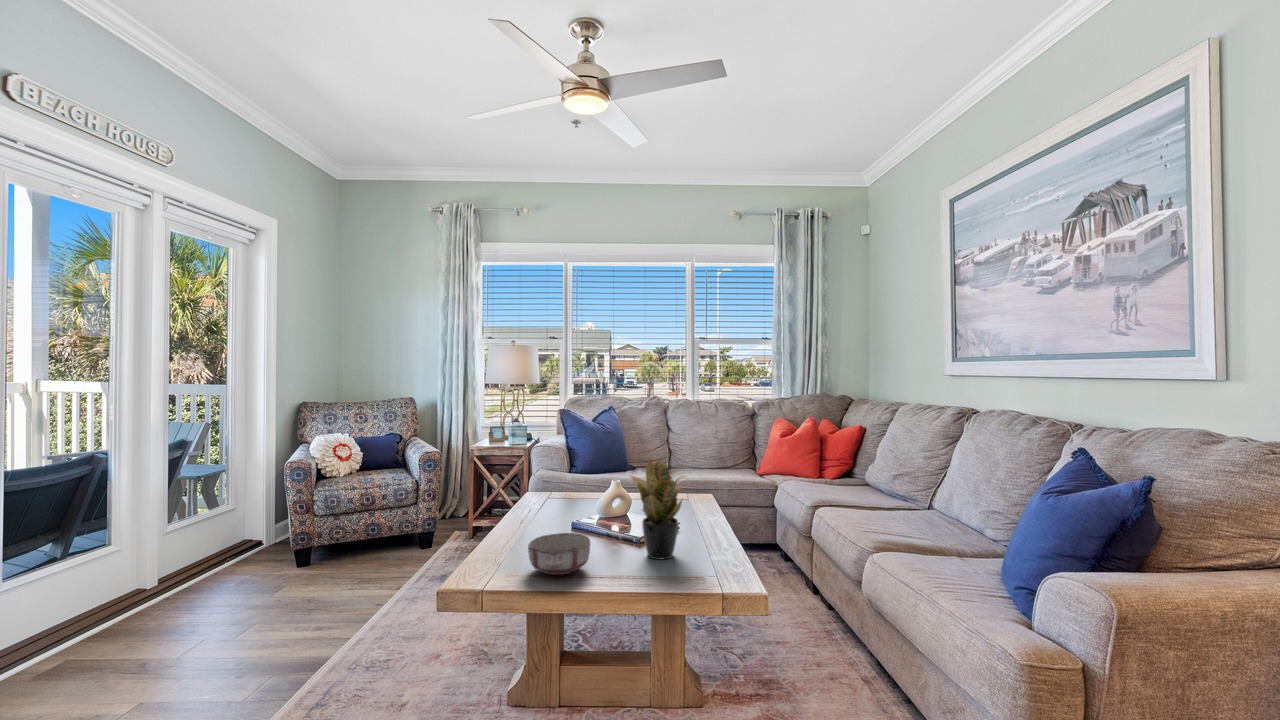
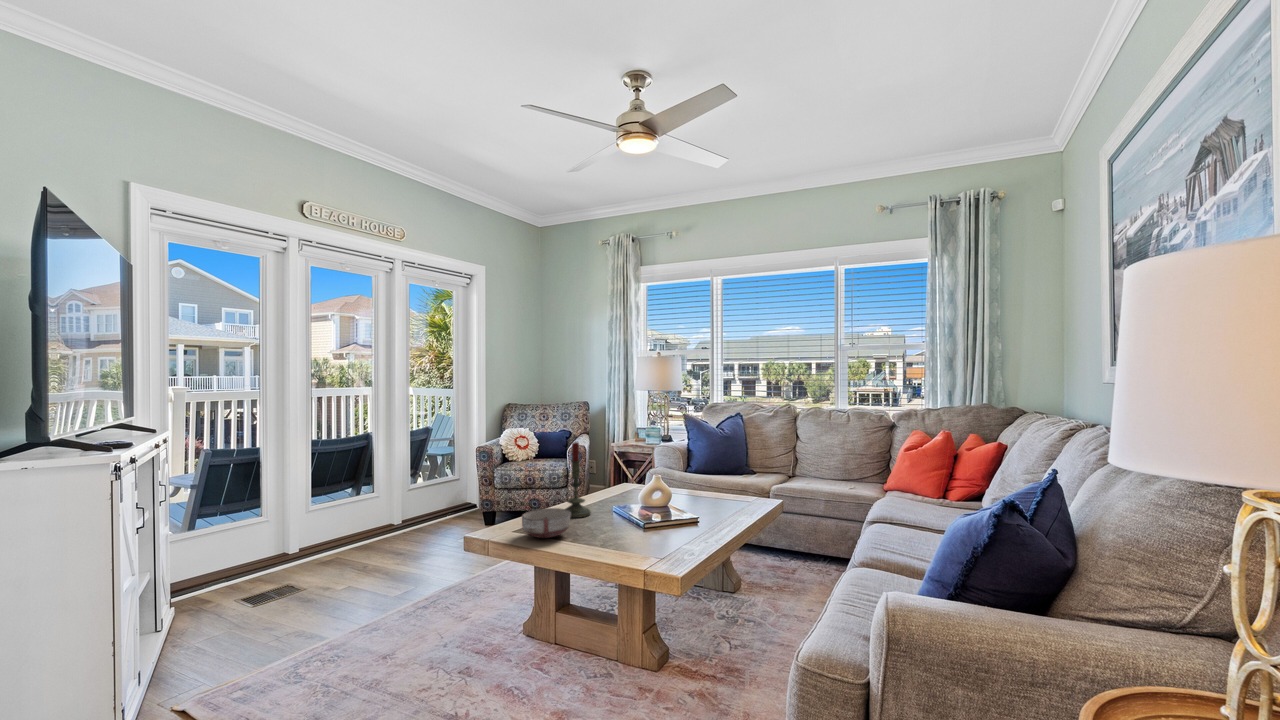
candle: none [526,446,562,543] -> present [566,442,591,518]
potted plant: present [631,459,686,559] -> none [610,450,665,540]

